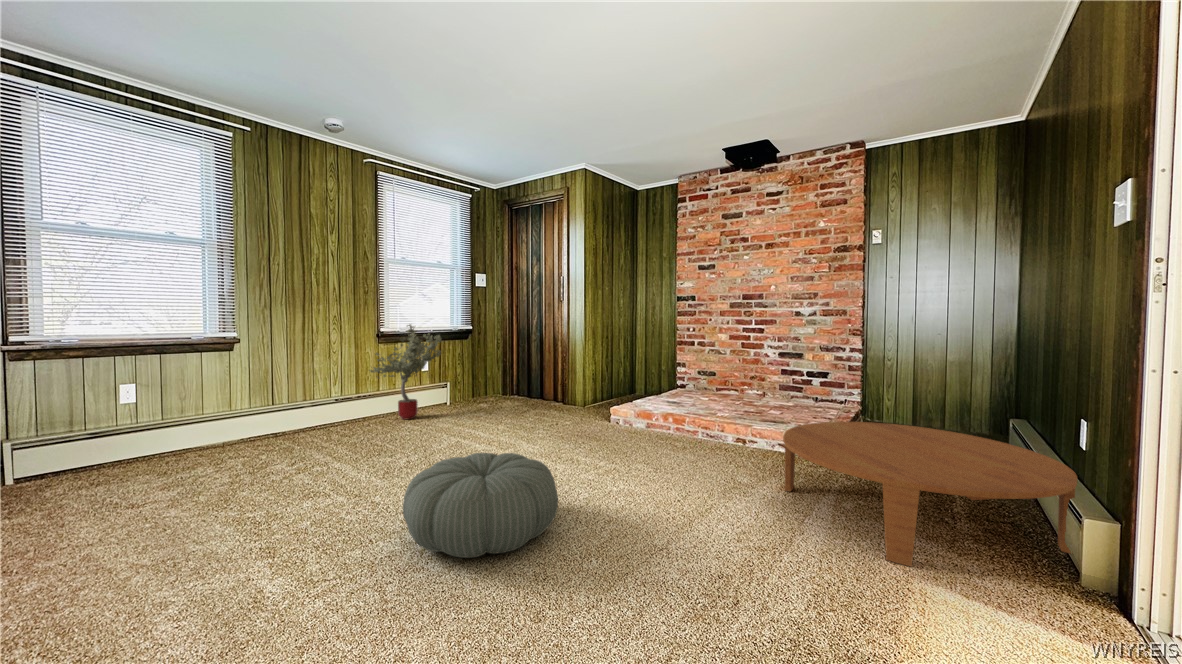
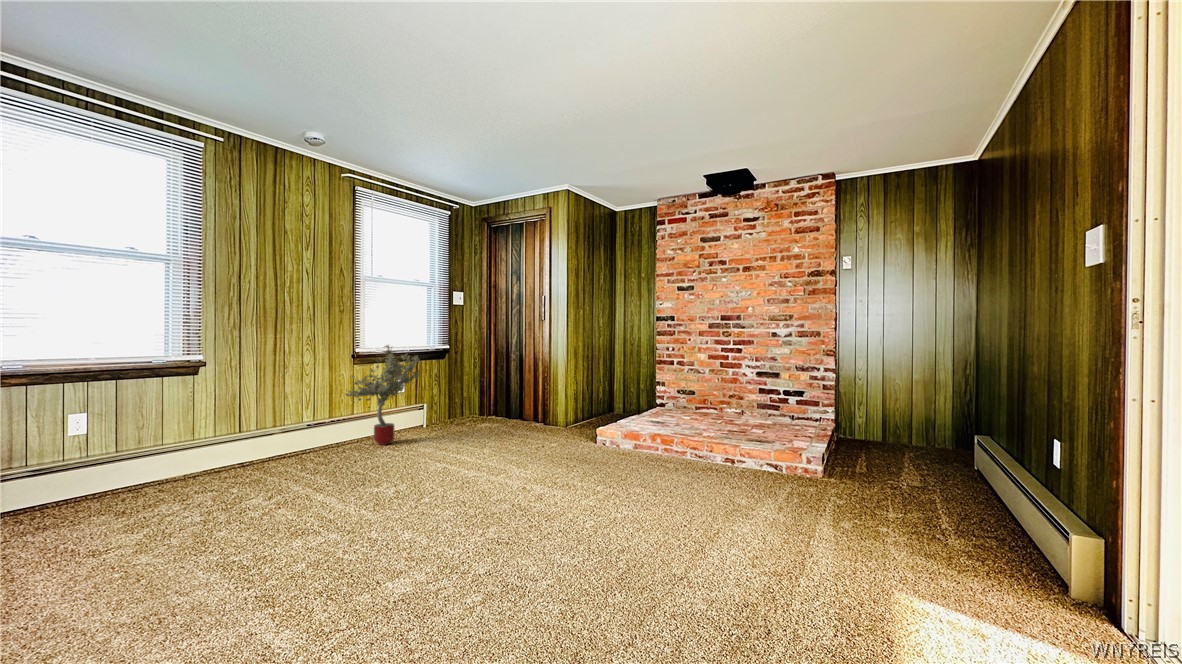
coffee table: present [783,422,1077,566] -> none [781,443,1053,585]
pouf: present [403,453,558,558] -> none [413,484,573,596]

